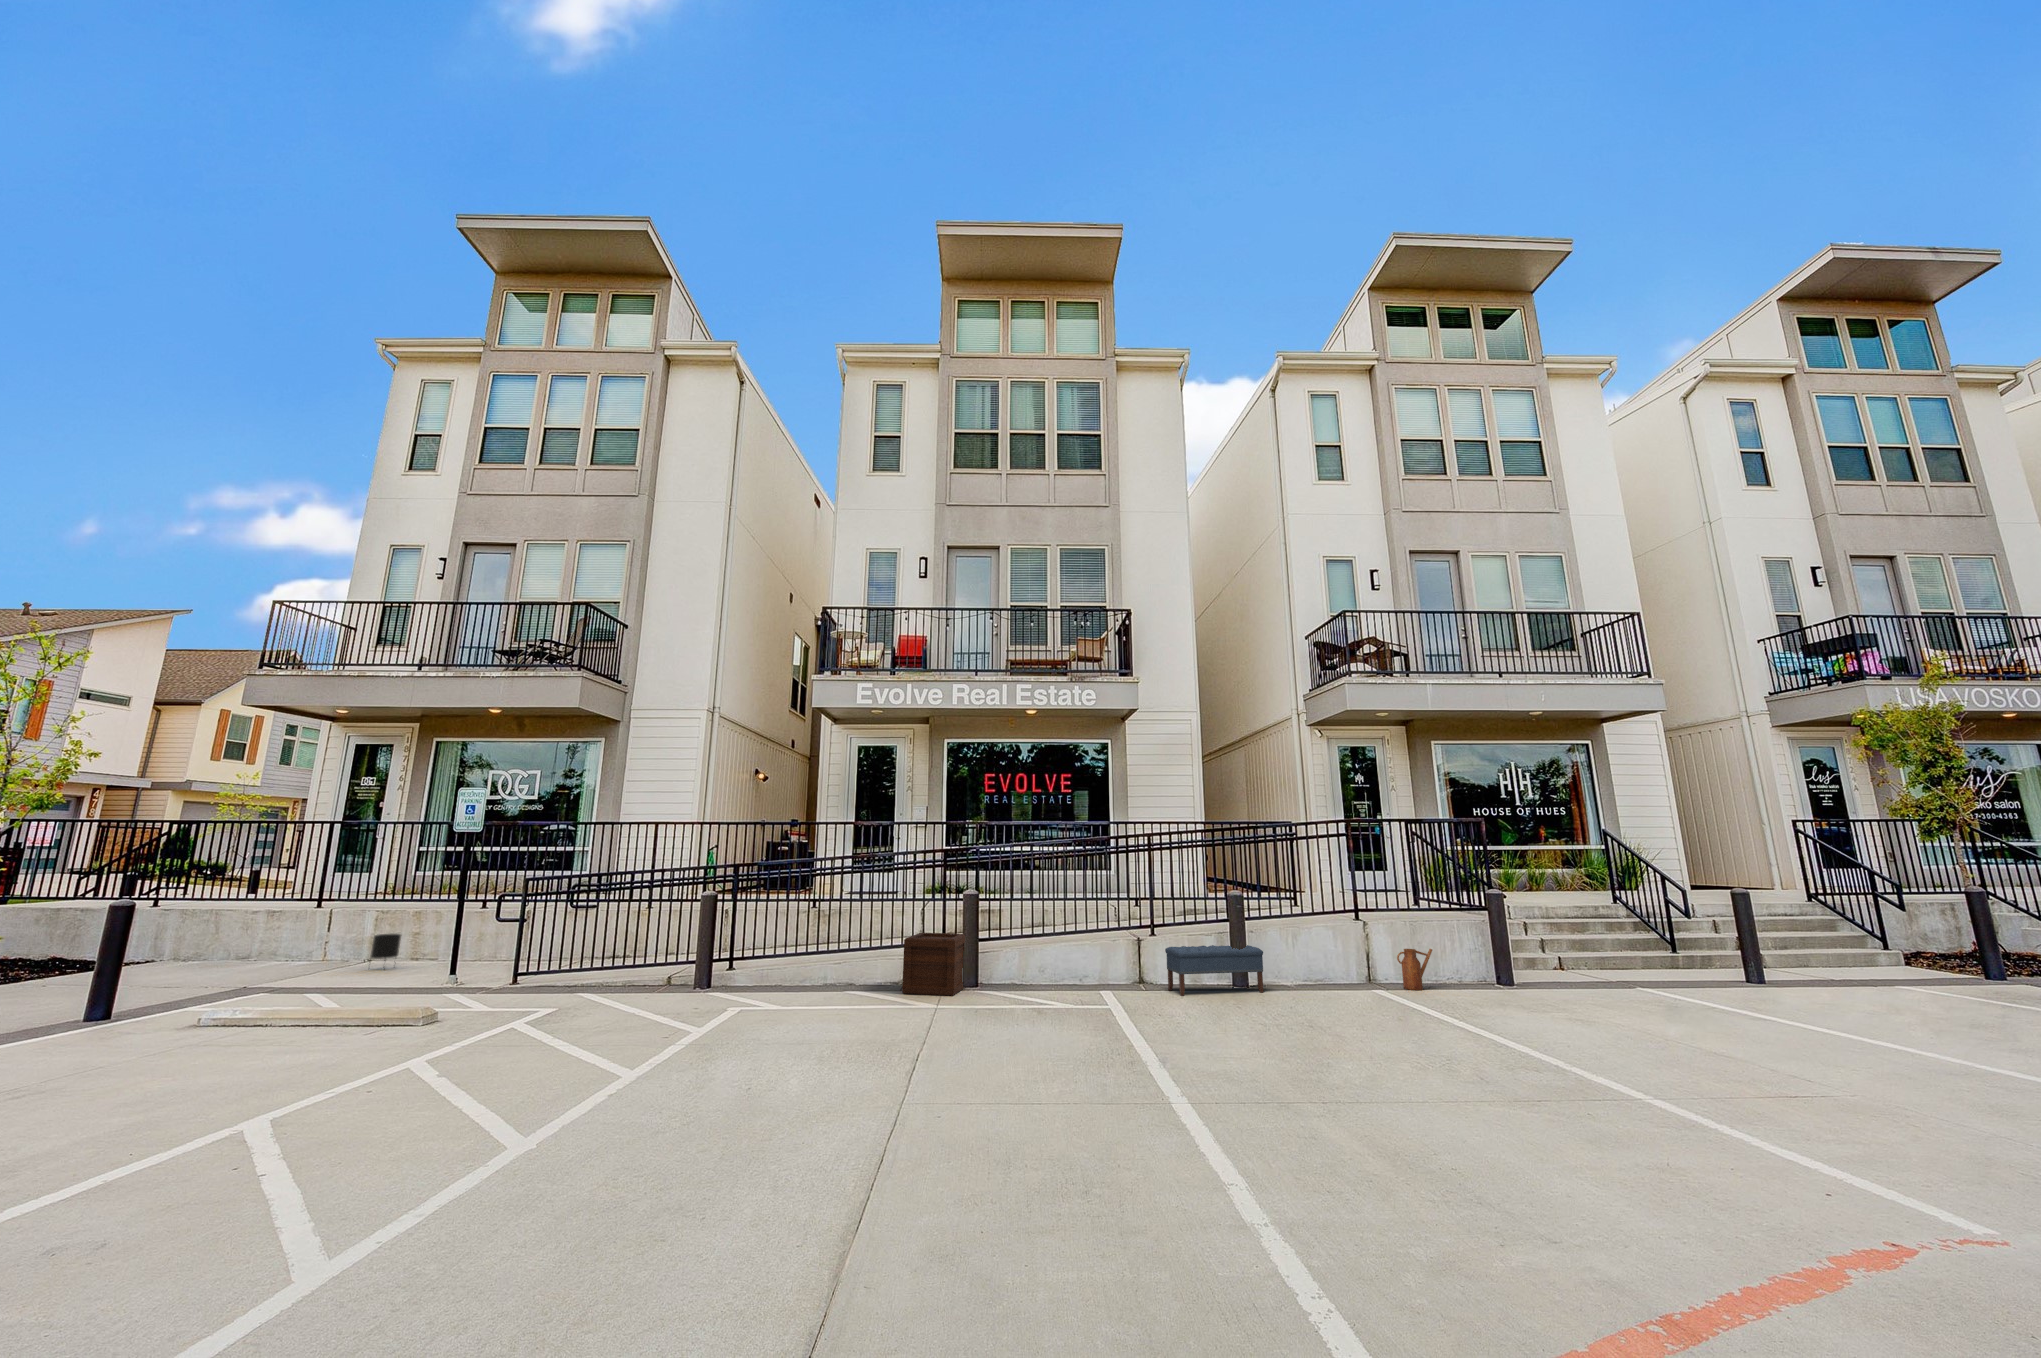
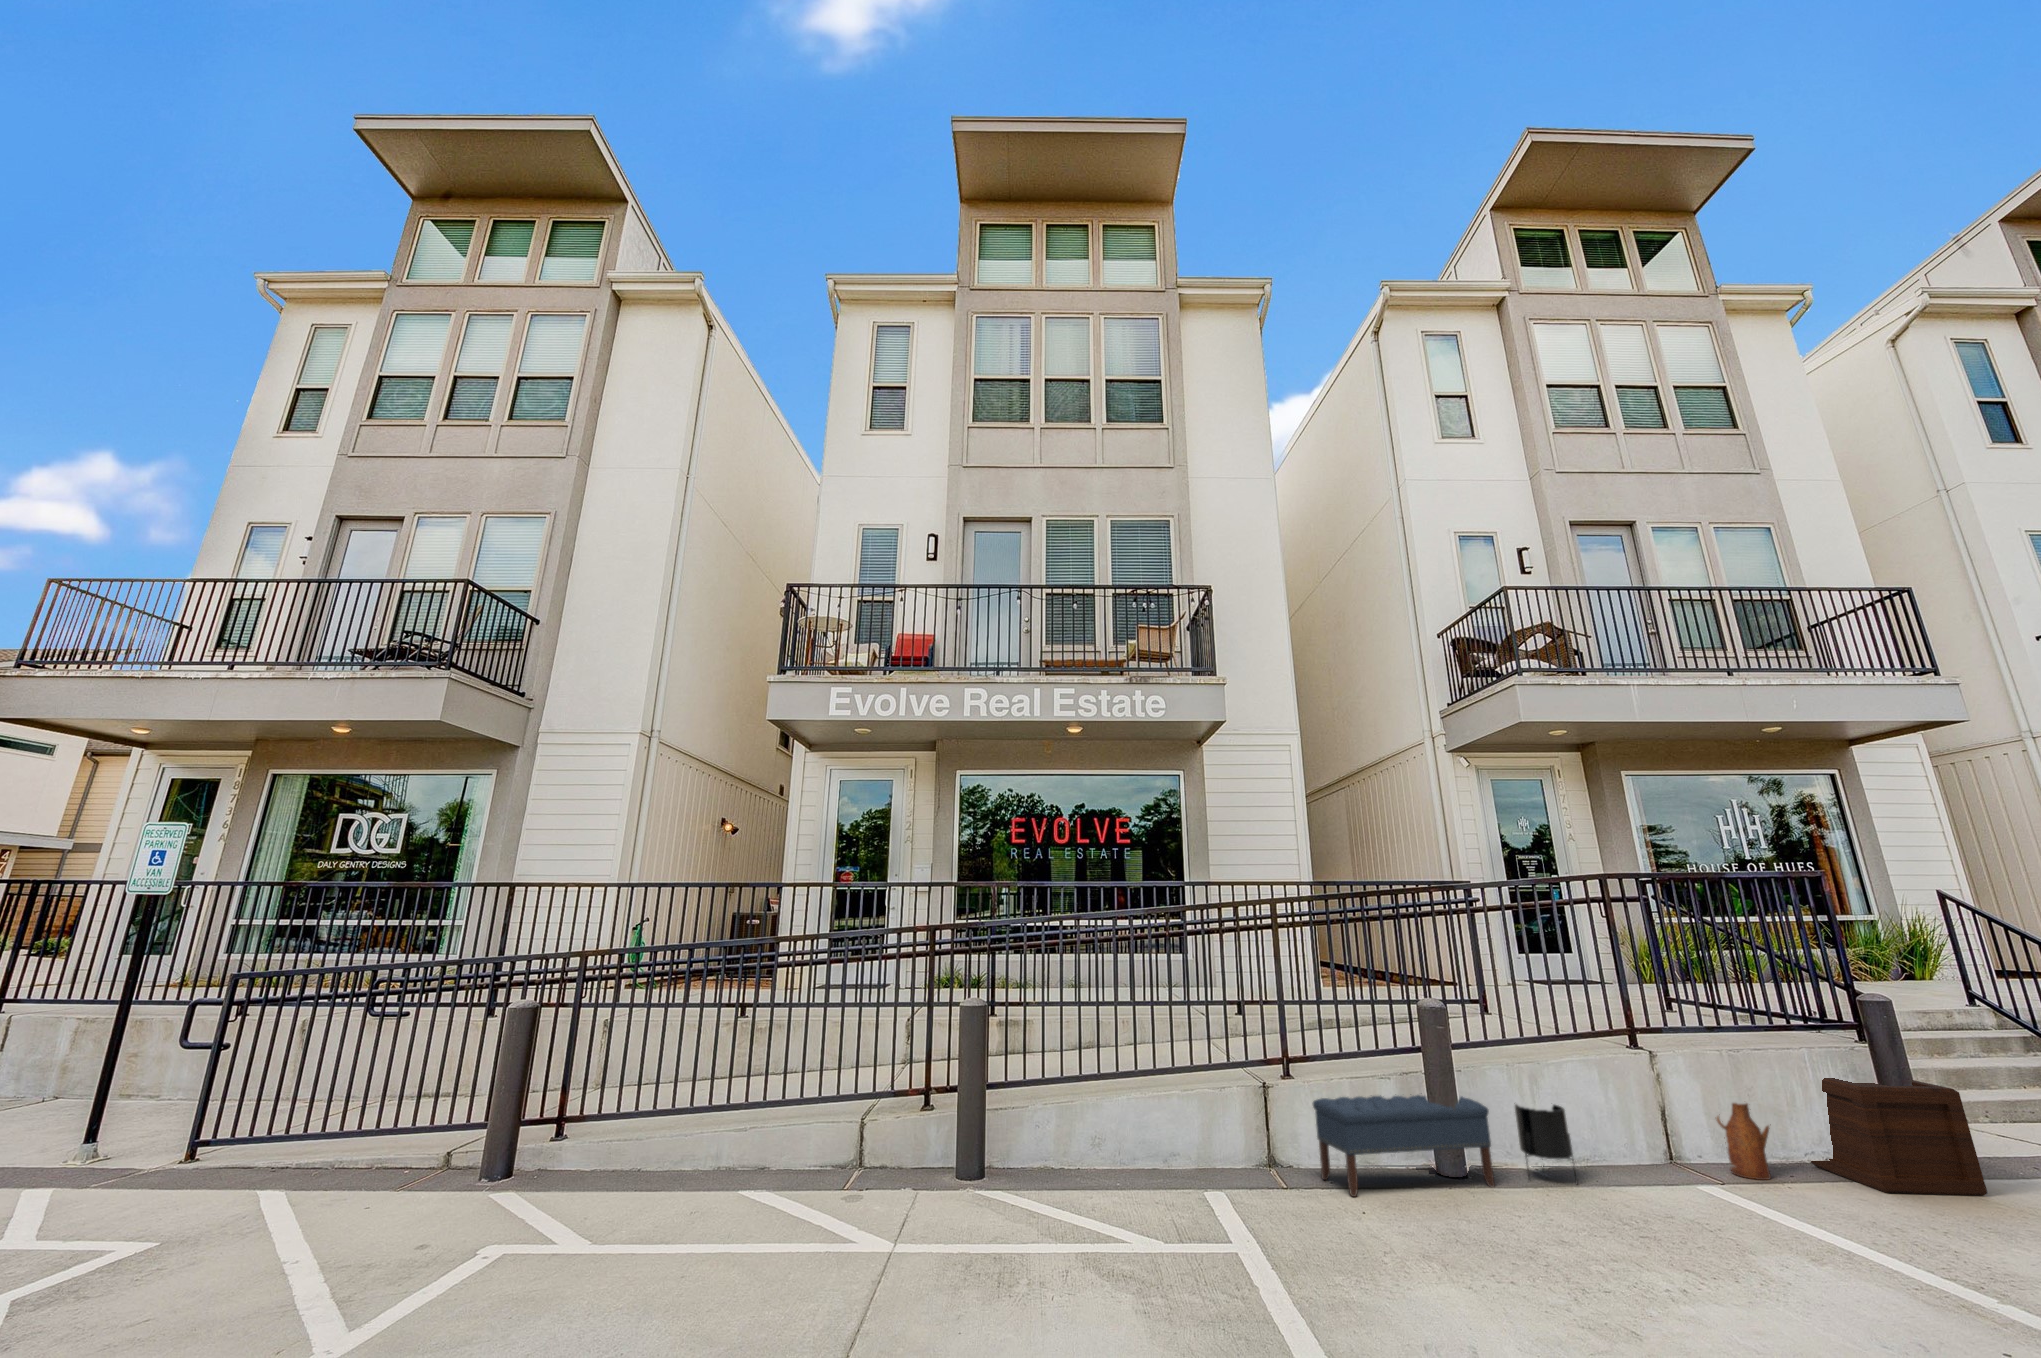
wooden crate: present [902,933,965,996] -> present [1811,1078,1987,1196]
planter: present [370,934,401,959] -> present [1515,1104,1574,1169]

